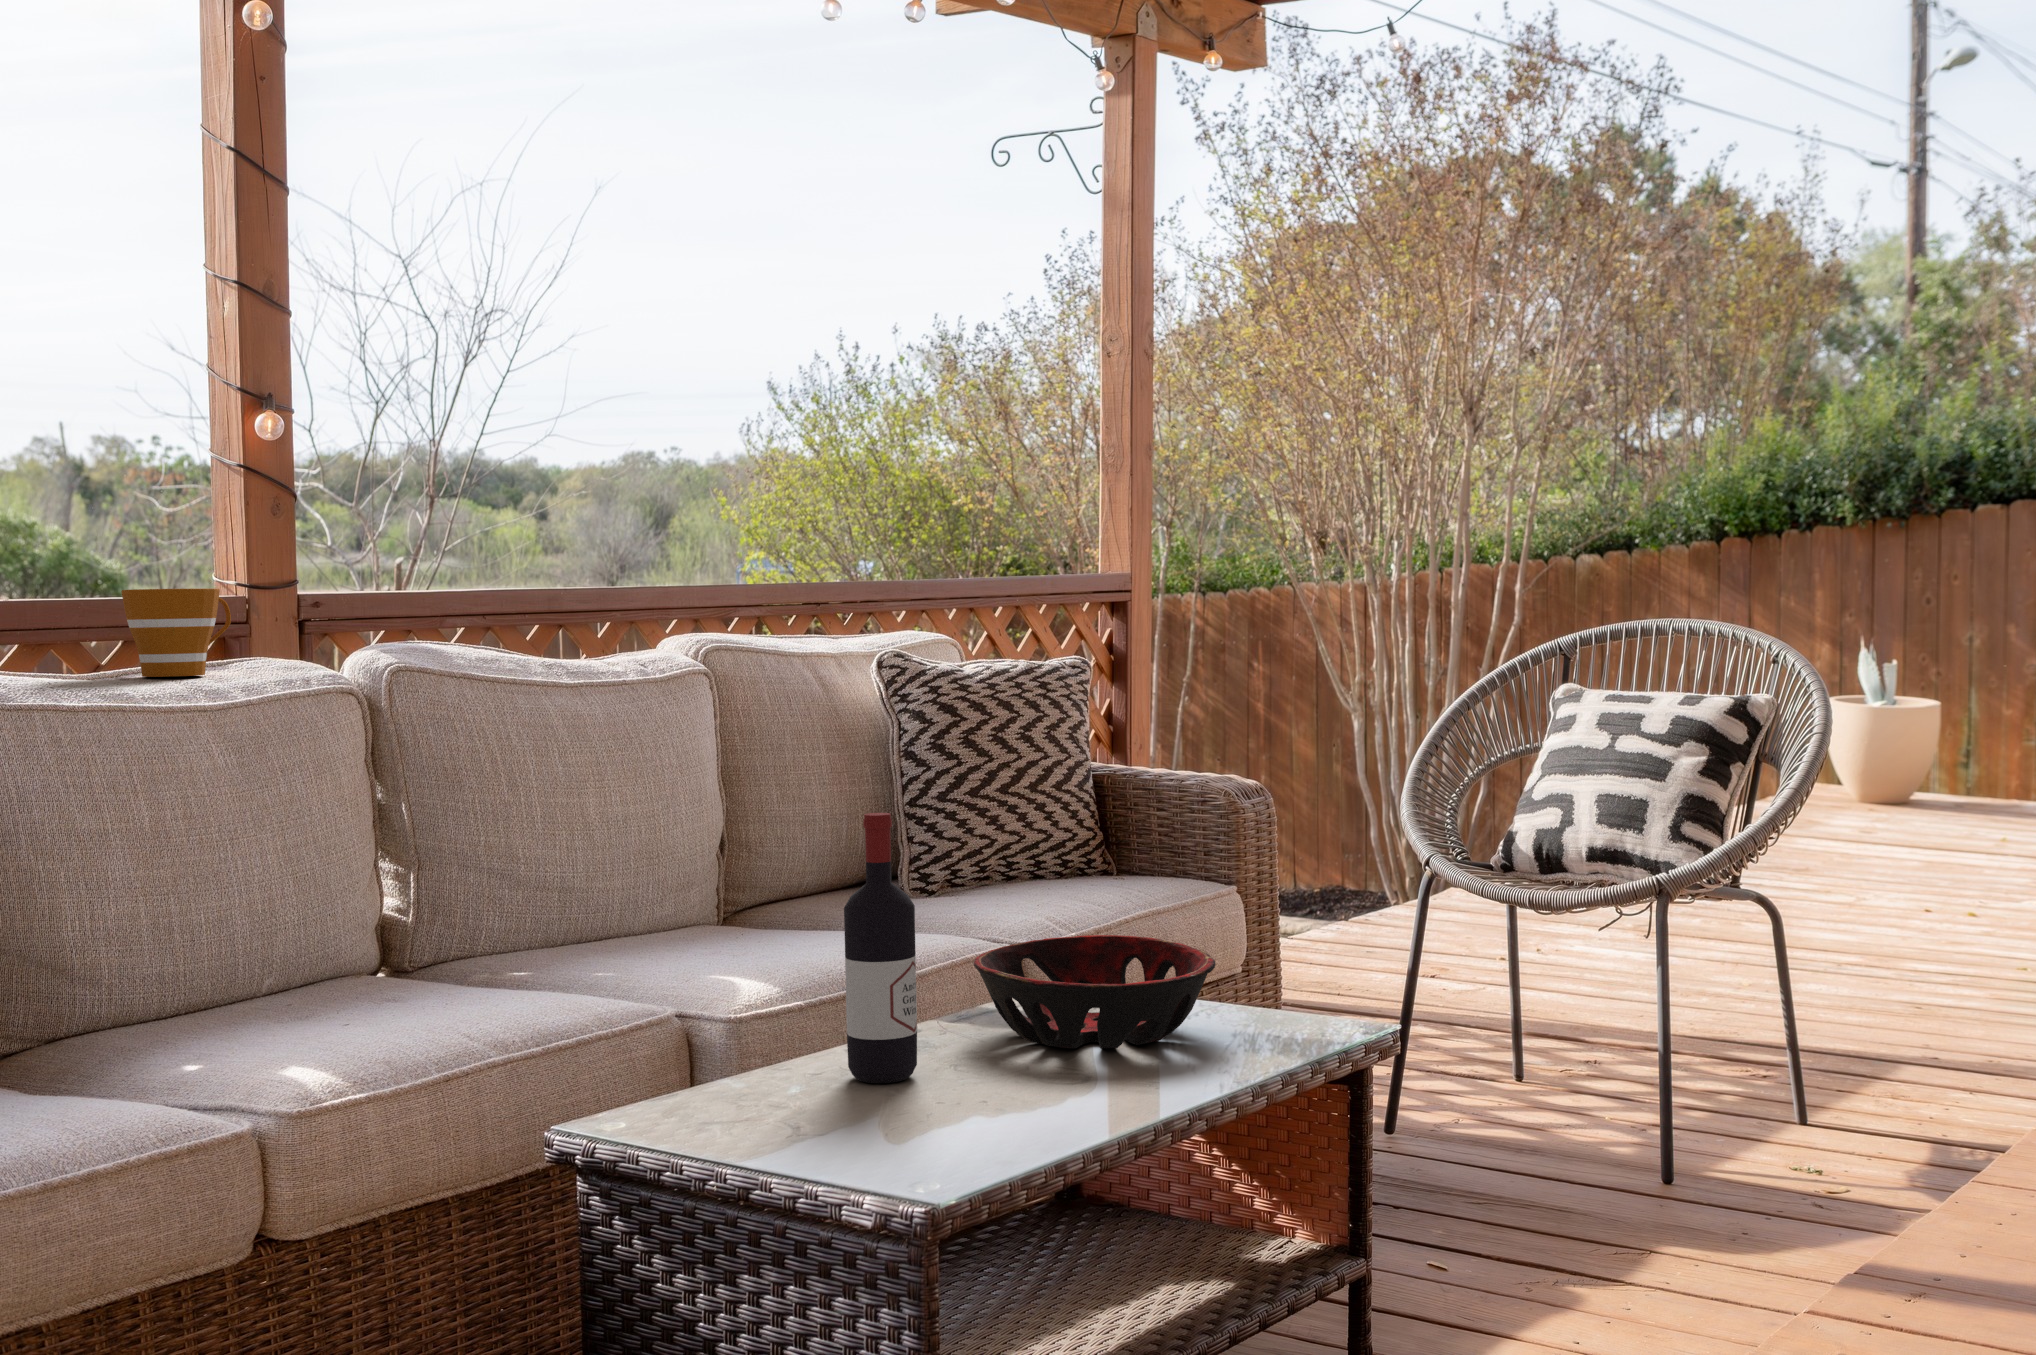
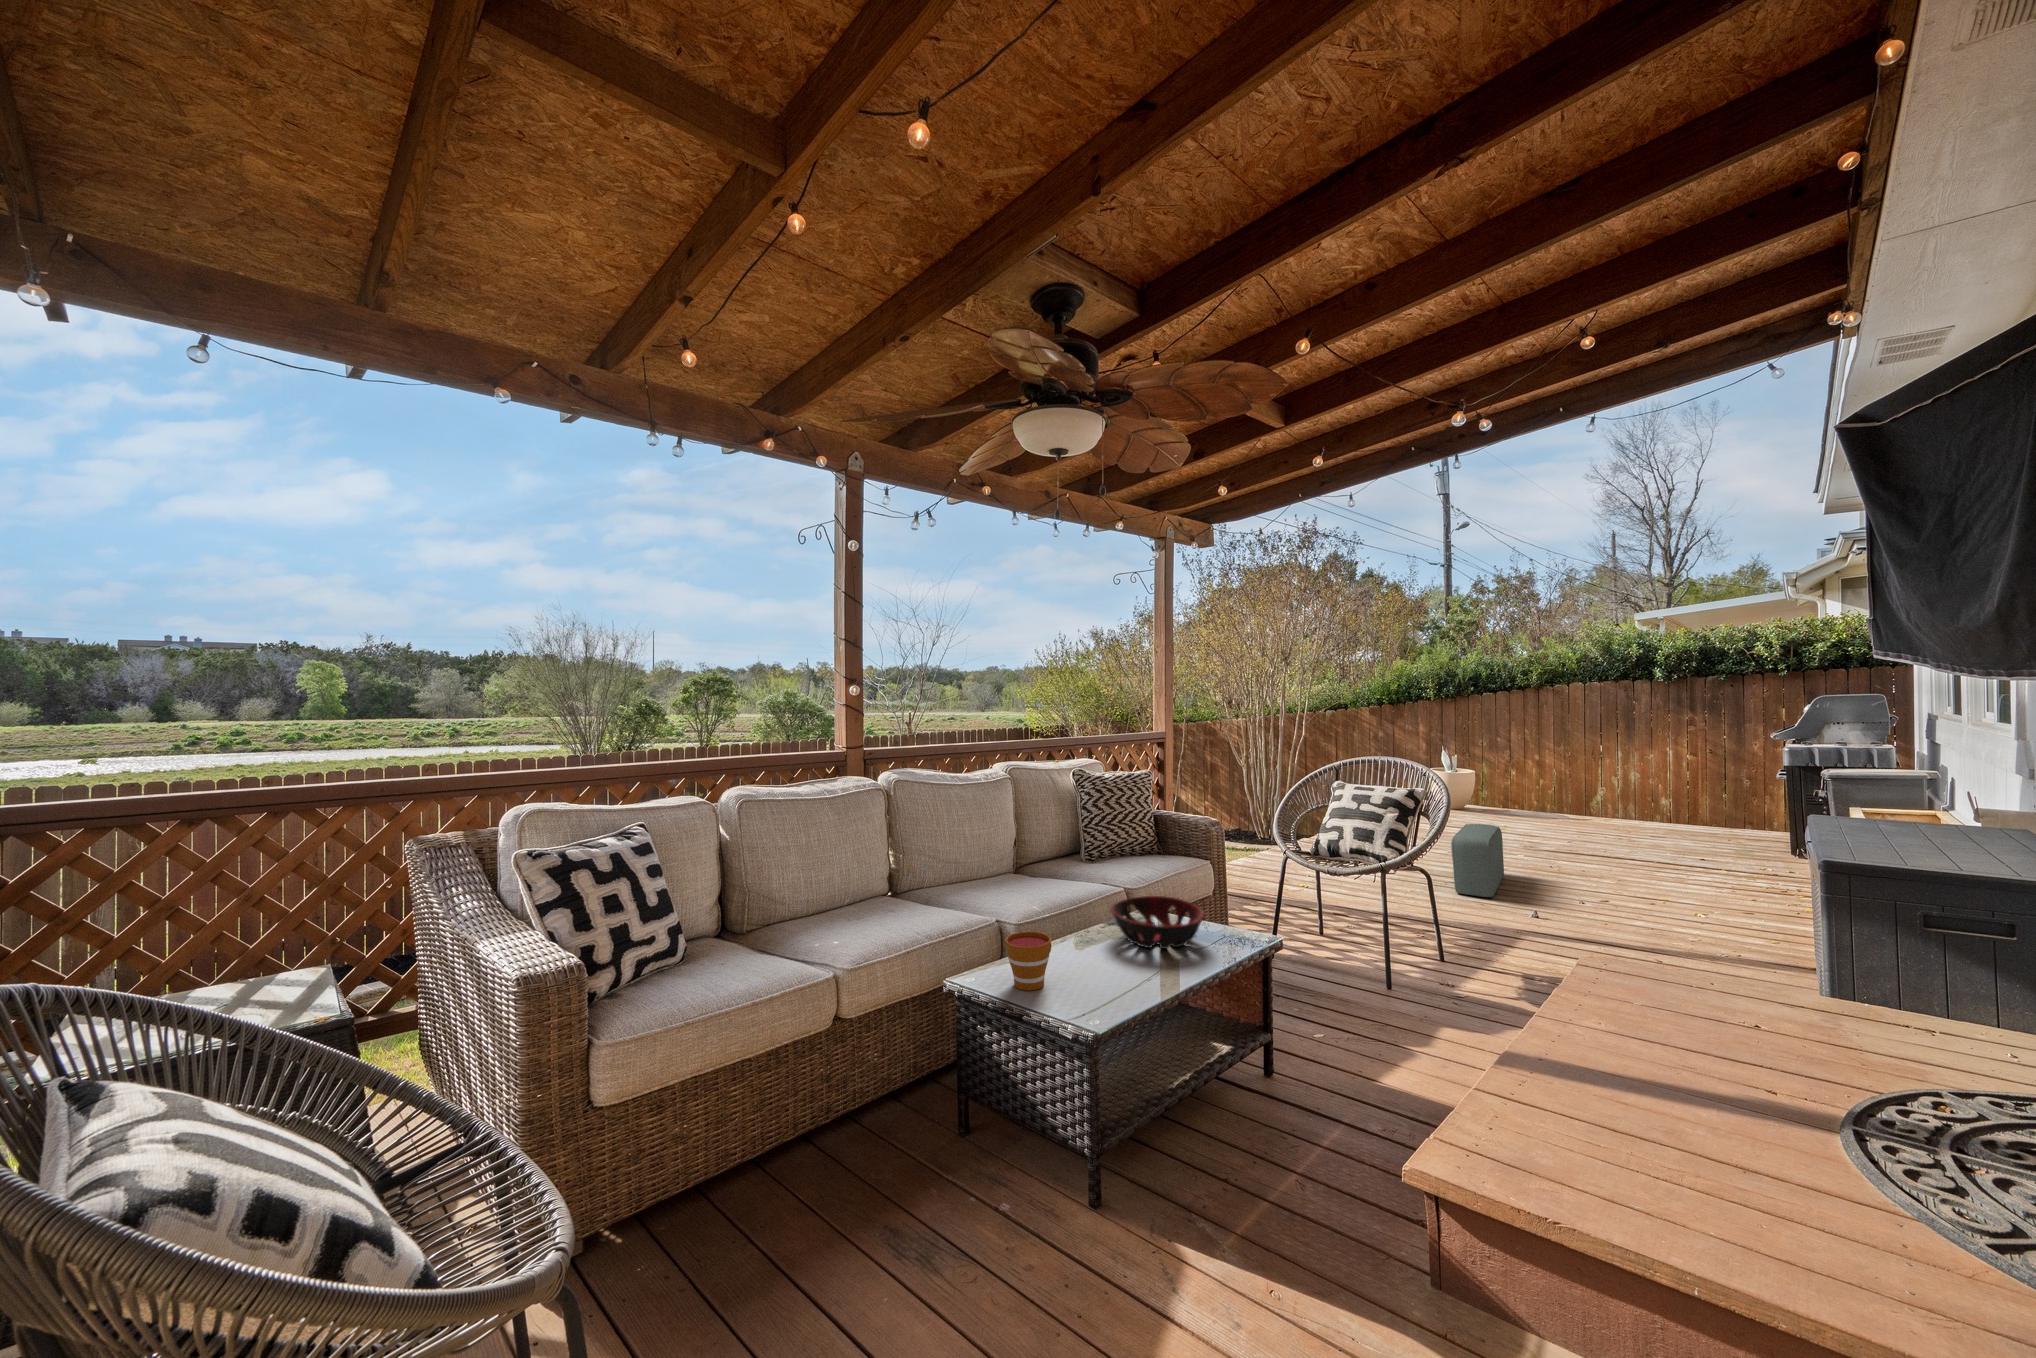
cup: present [121,589,231,677] -> present [1005,931,1051,991]
wine bottle: present [844,813,917,1083] -> none [1060,857,1089,965]
pouf: none [1843,819,1965,989] -> present [1451,824,1504,897]

